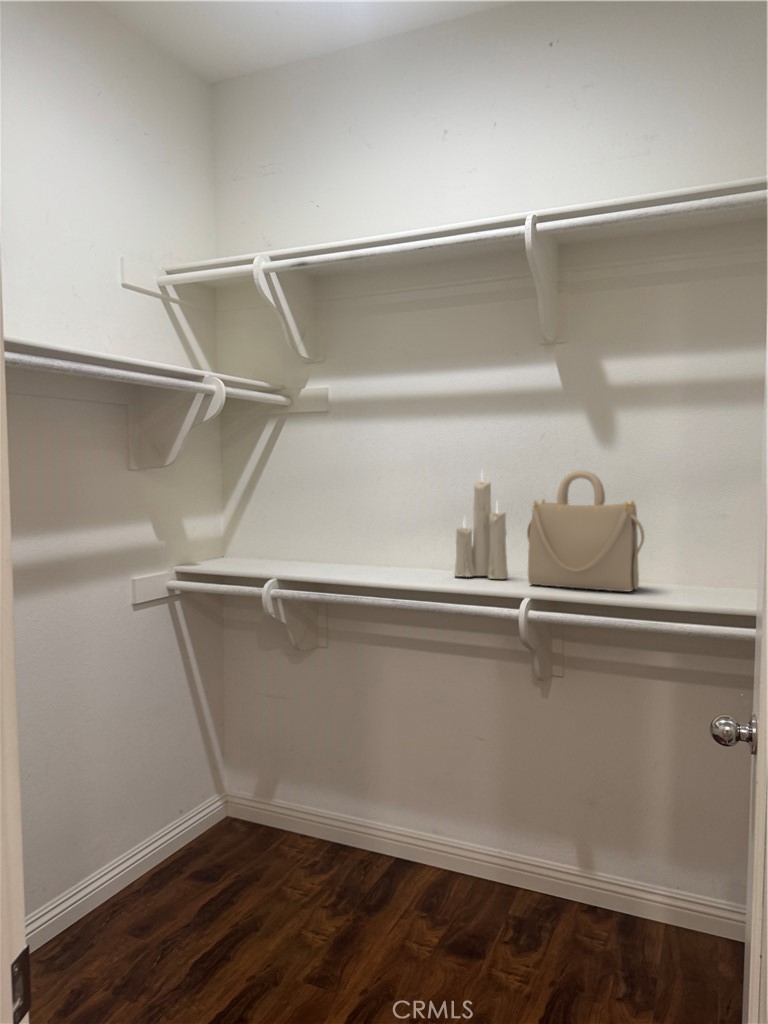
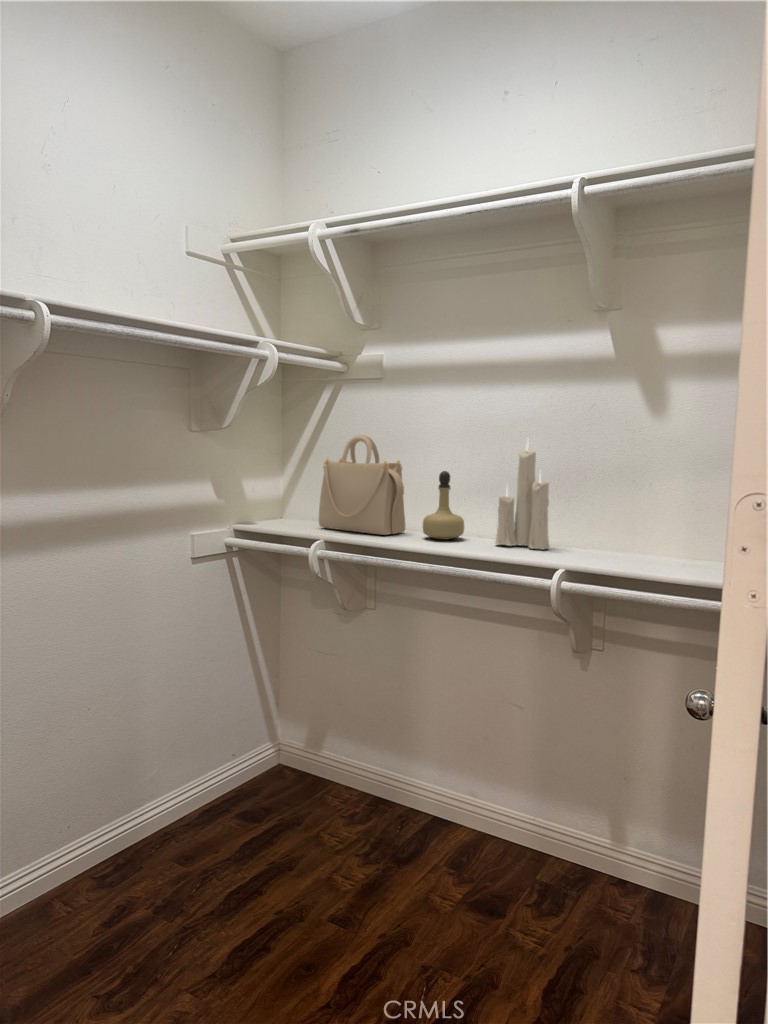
handbag: present [527,470,644,591] -> present [318,435,405,535]
perfume bottle: none [378,504,421,573] -> present [423,471,464,540]

